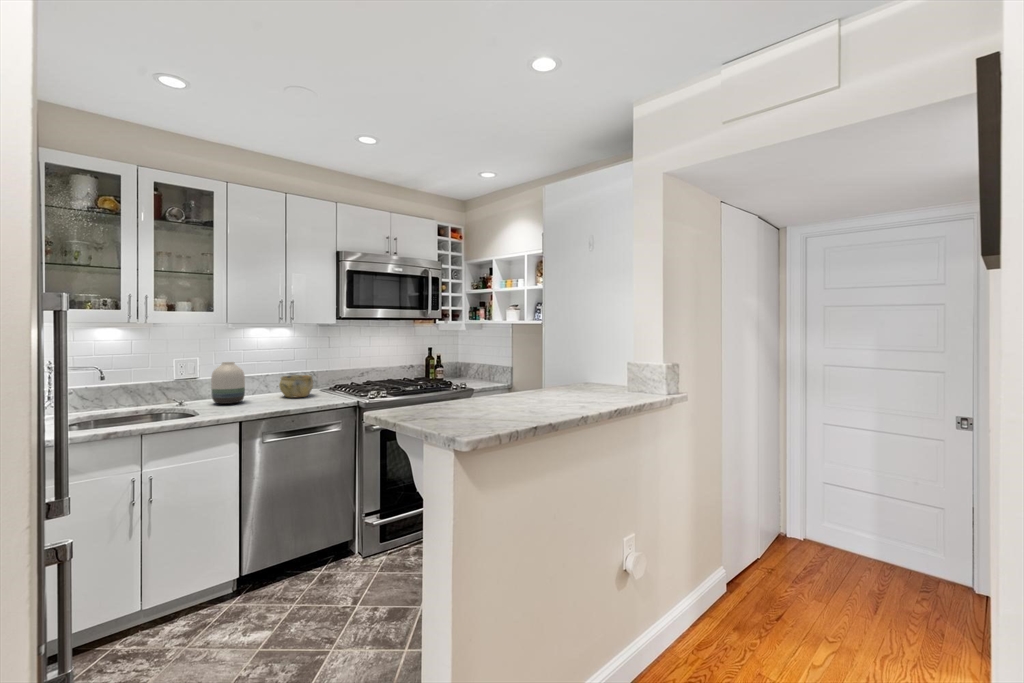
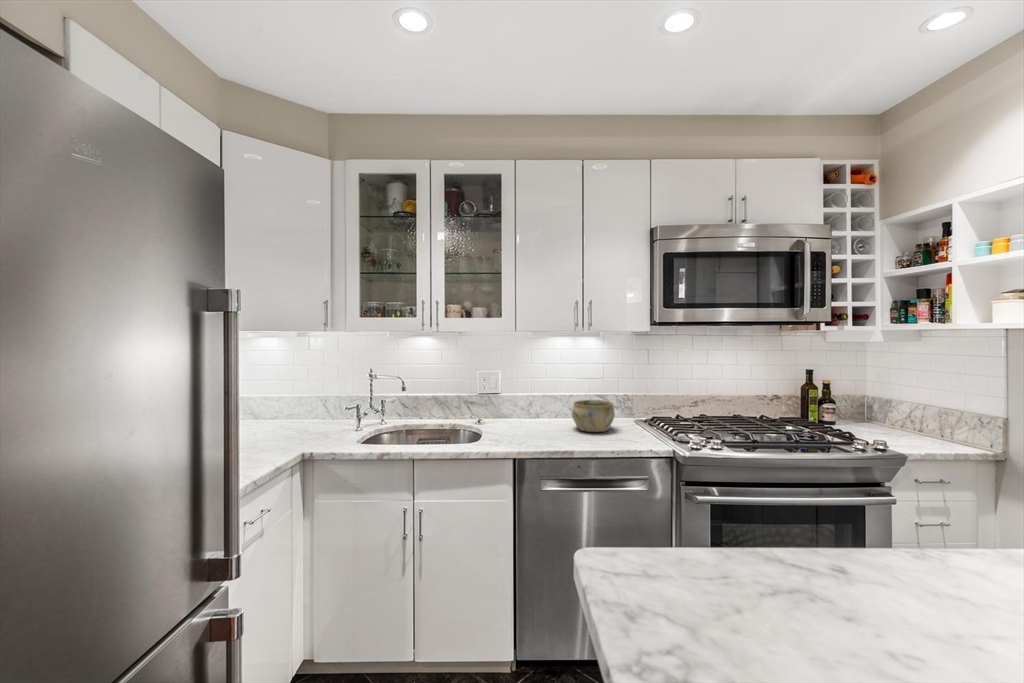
vase: present [211,362,245,404] -> none [493,379,528,432]

